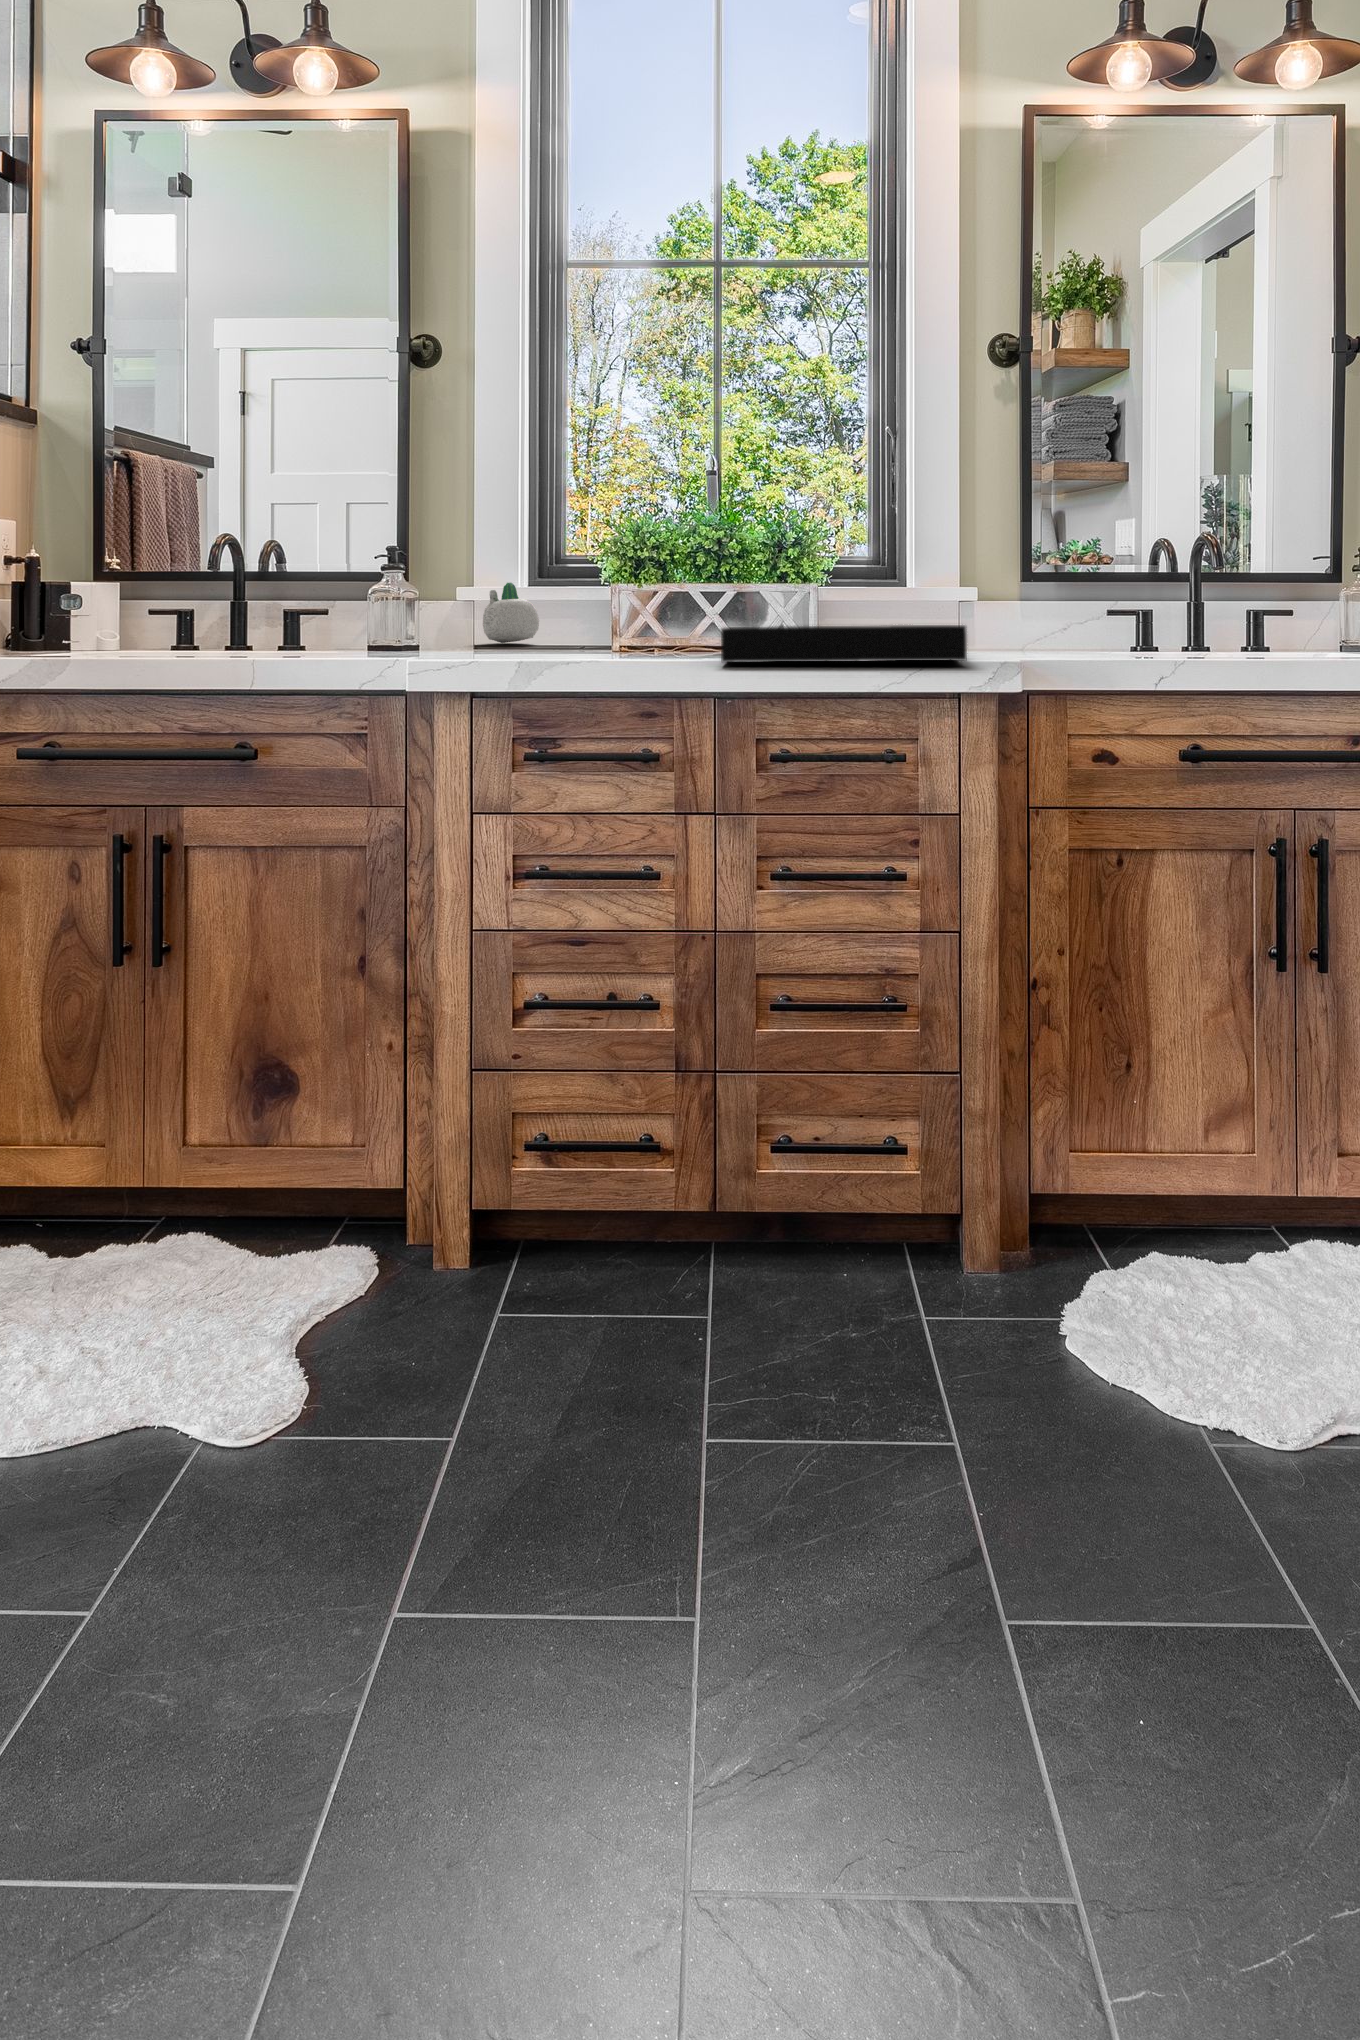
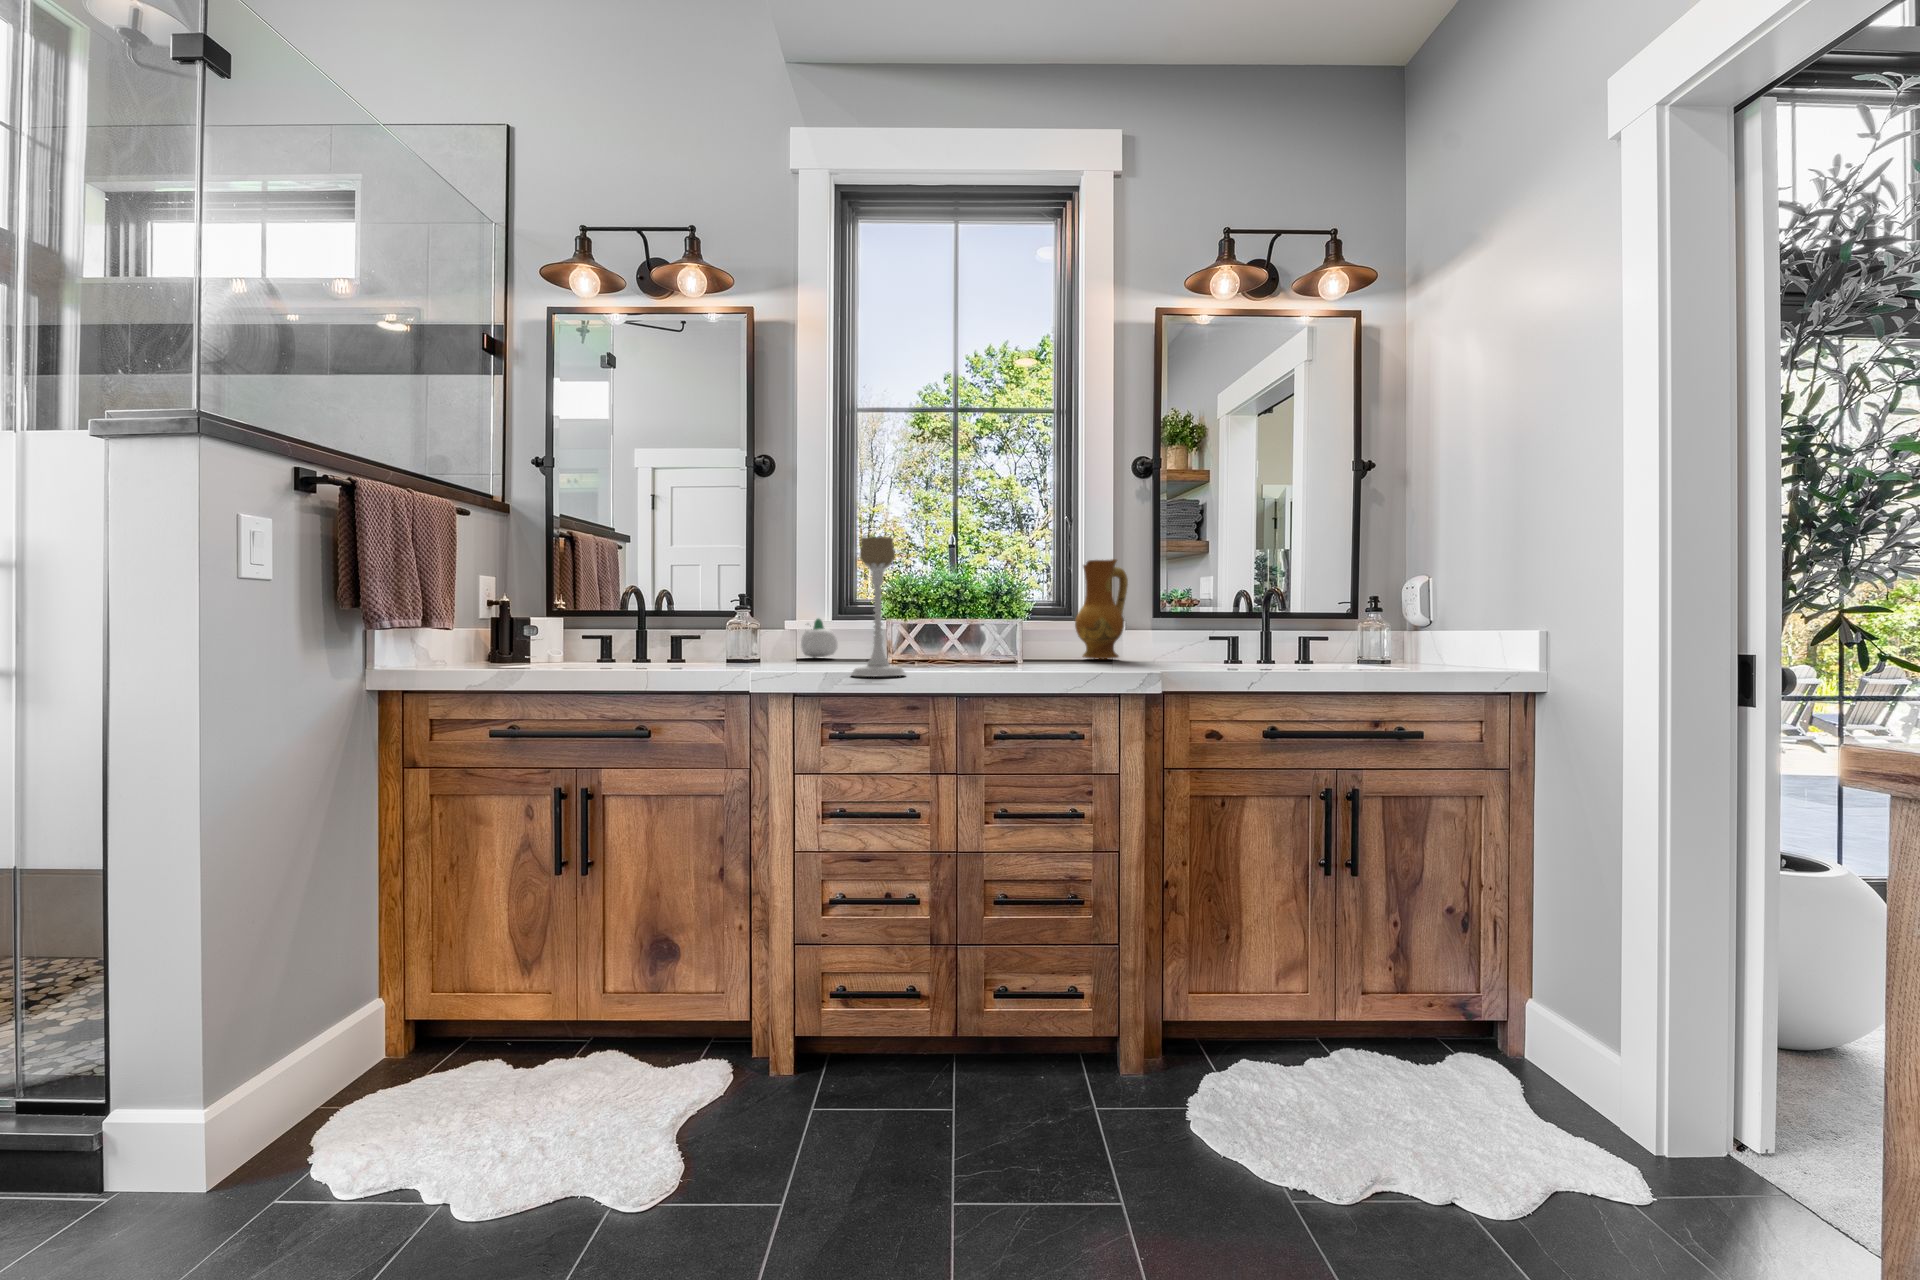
candle holder: none [555,456,640,666] -> present [851,536,906,677]
ceramic jug: none [903,490,984,644] -> present [1075,559,1128,659]
decorative tray: present [721,625,967,663] -> none [961,648,1124,674]

